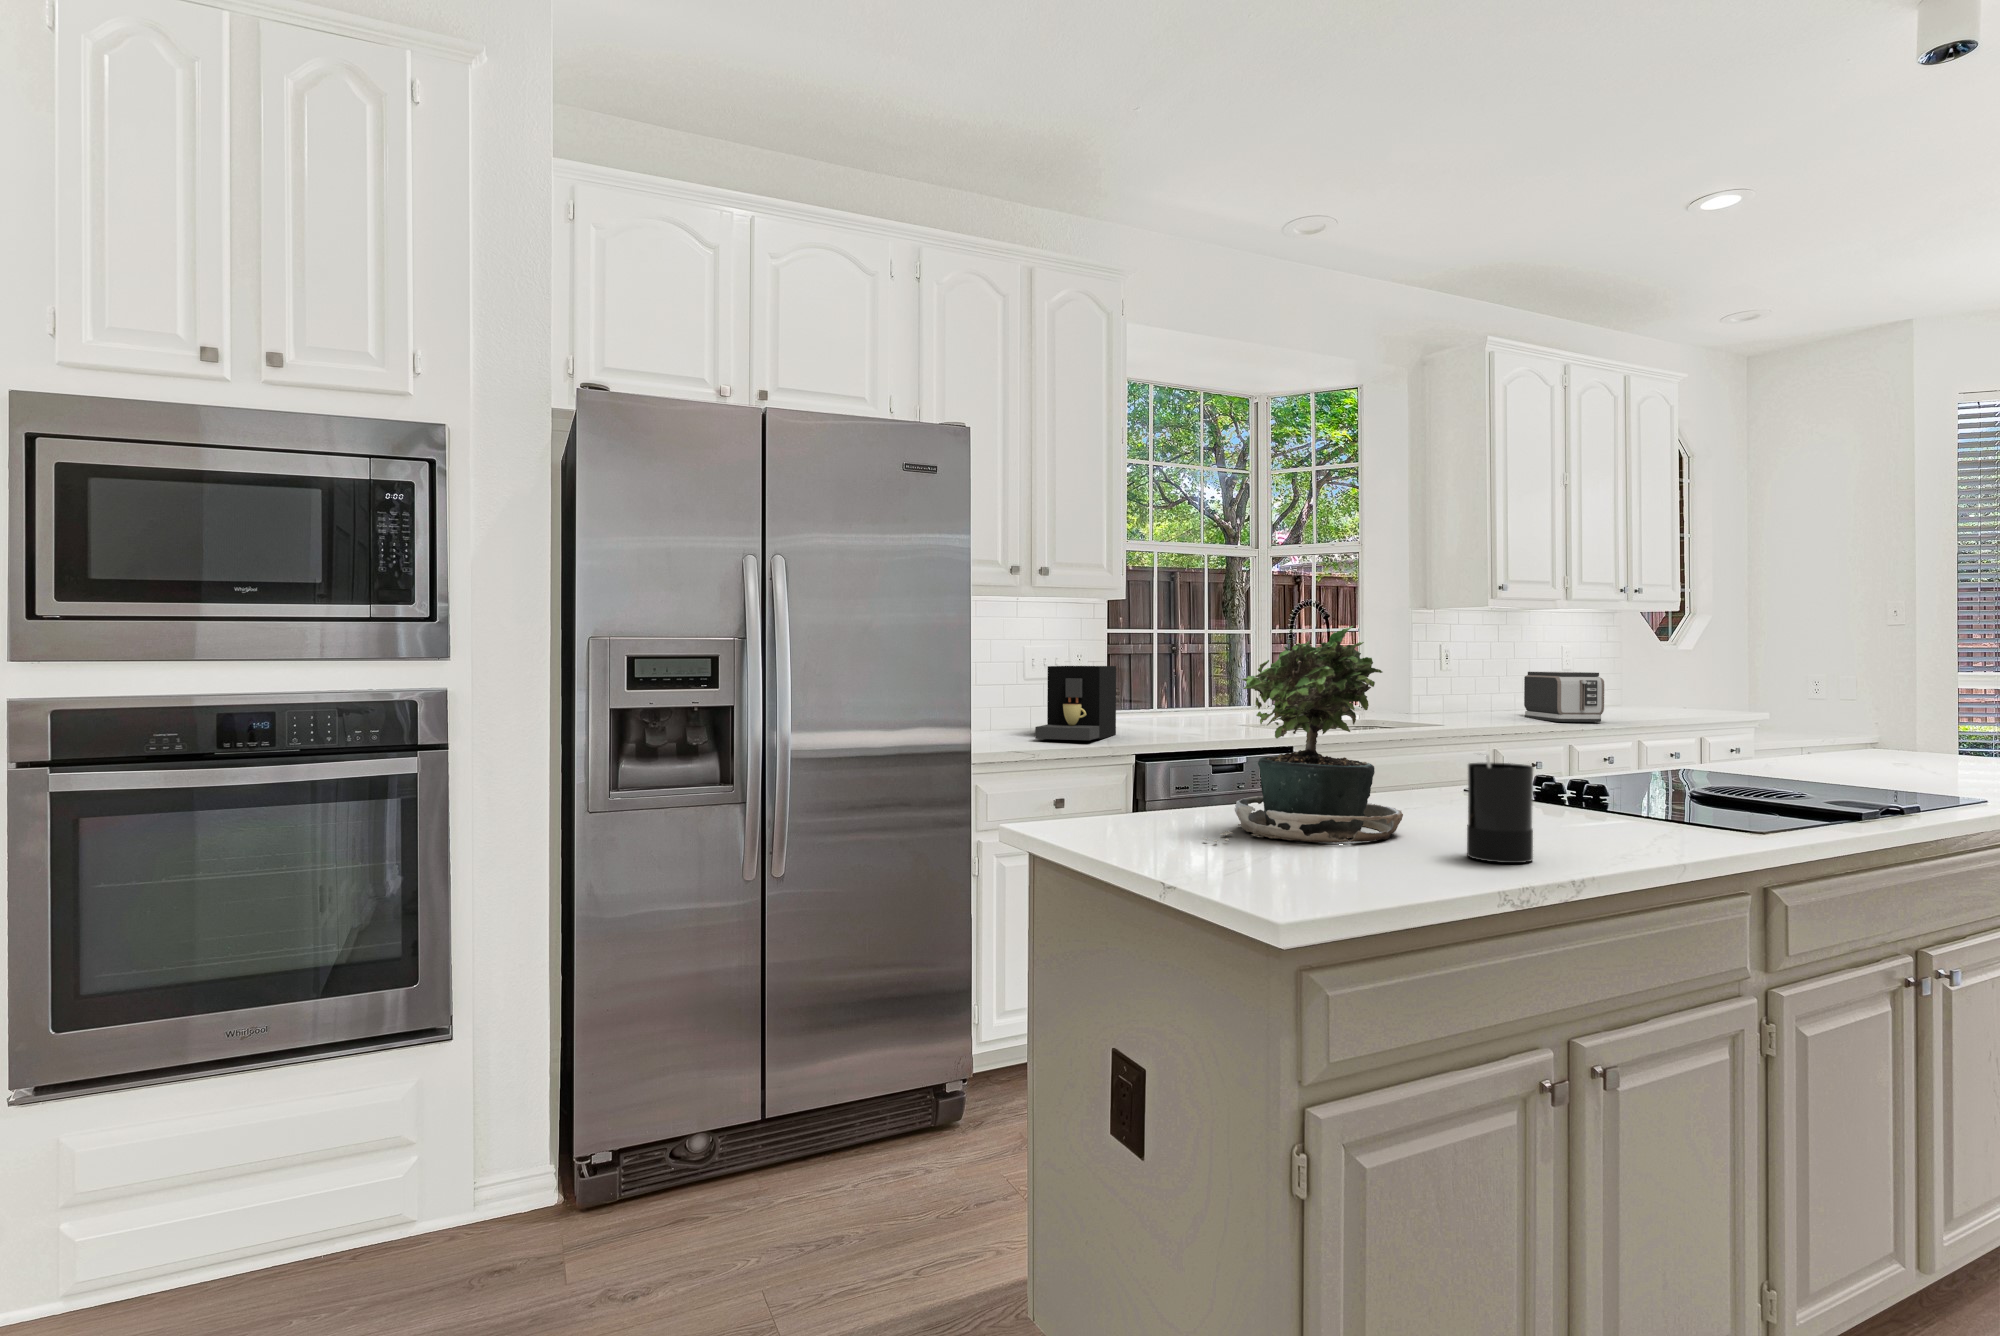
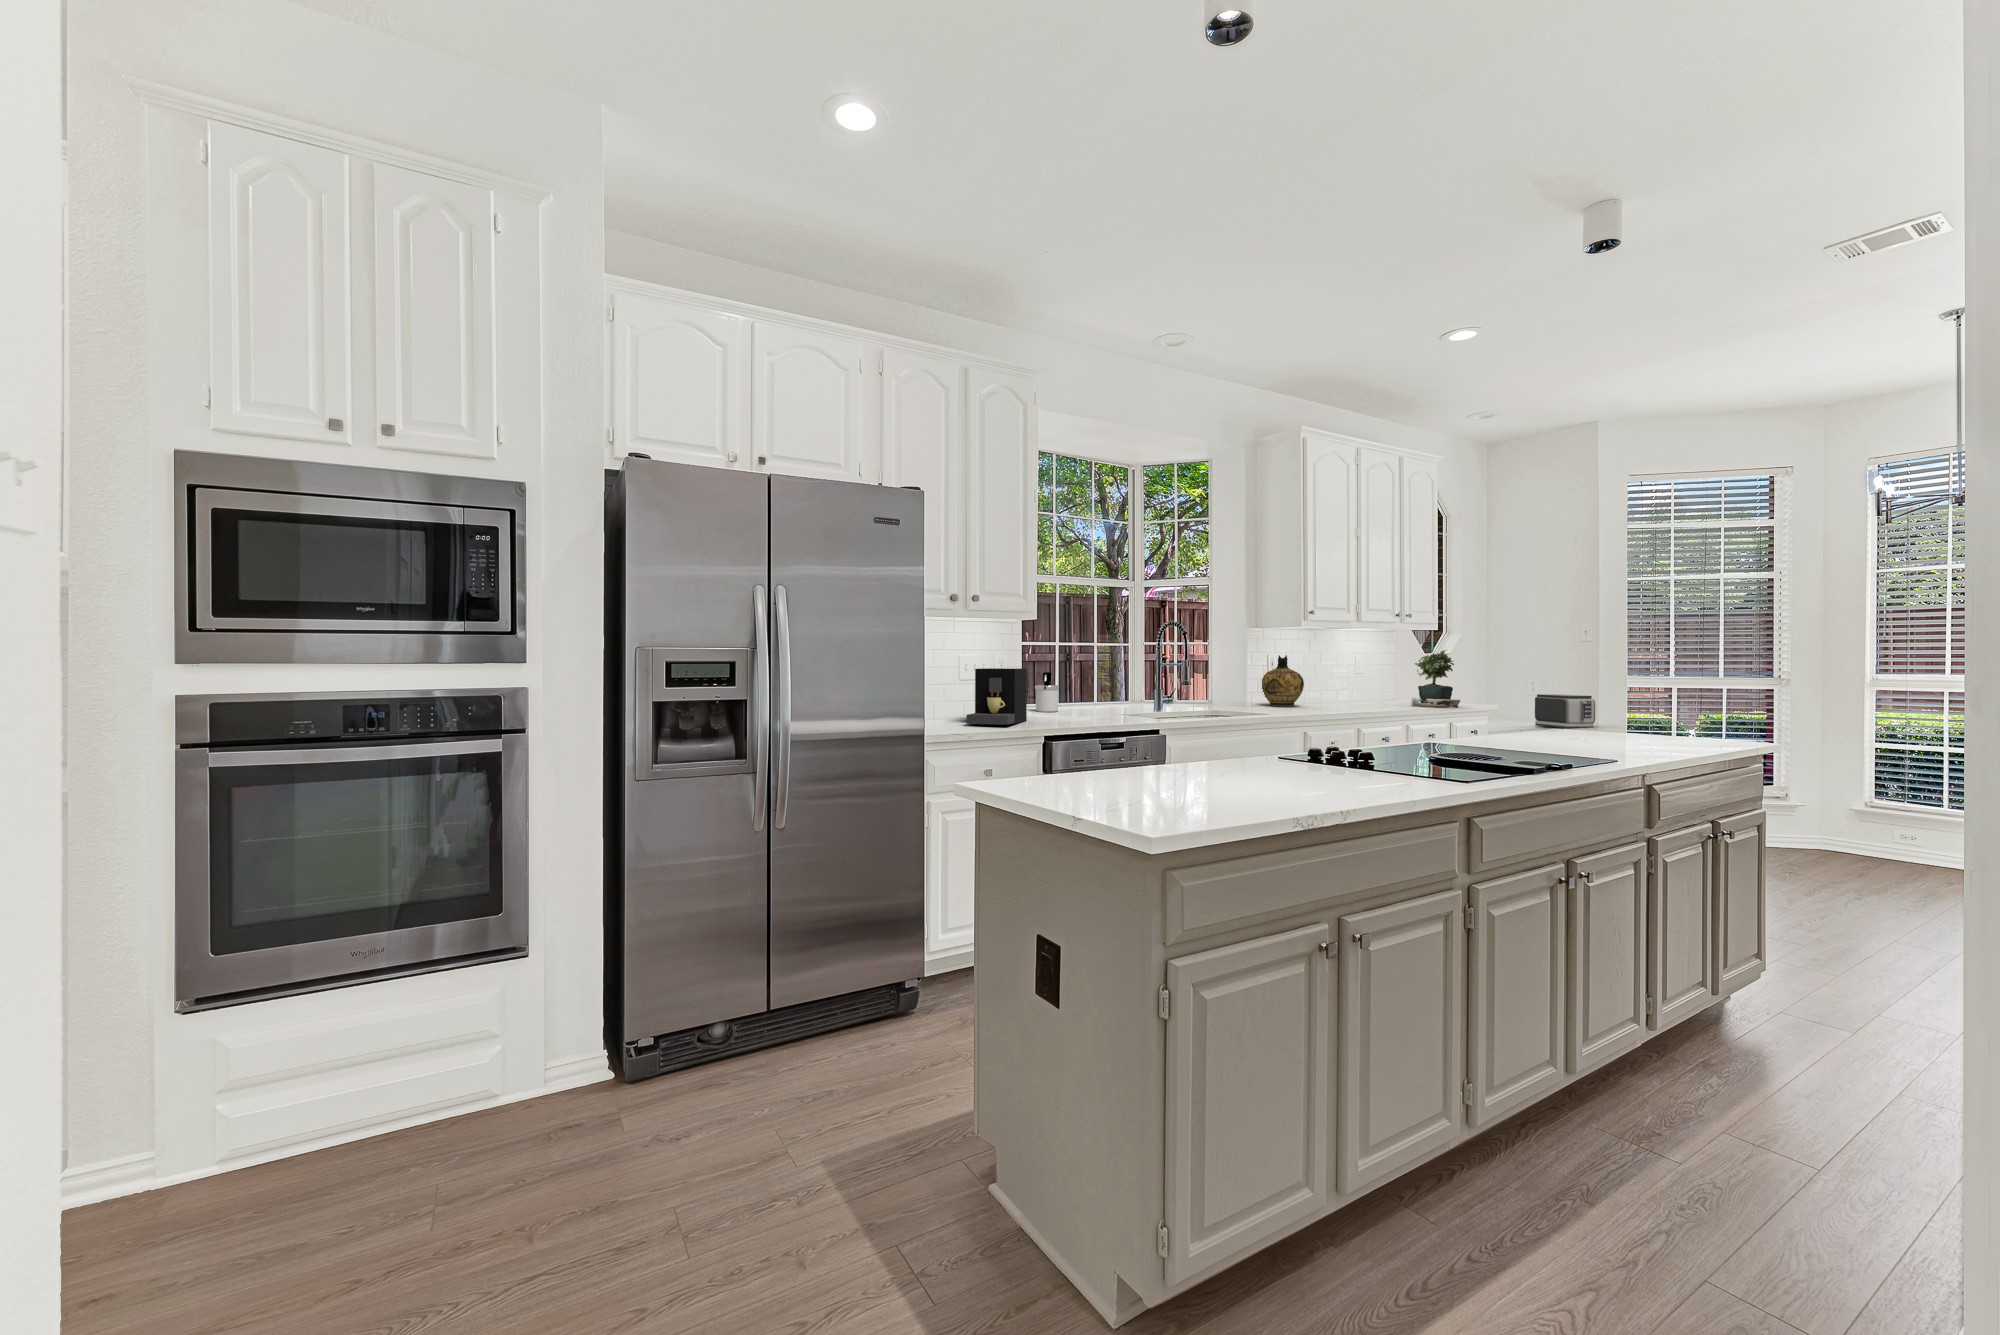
potted plant: present [1203,626,1403,842] -> present [1412,650,1460,707]
ceramic jug: none [1431,648,1490,716] -> present [1262,655,1304,706]
soap dispenser: none [1129,671,1160,722] -> present [1035,672,1059,712]
toaster: present [1524,672,1604,722] -> present [1535,694,1595,729]
candle: present [1467,755,1533,863] -> none [1275,725,1318,799]

